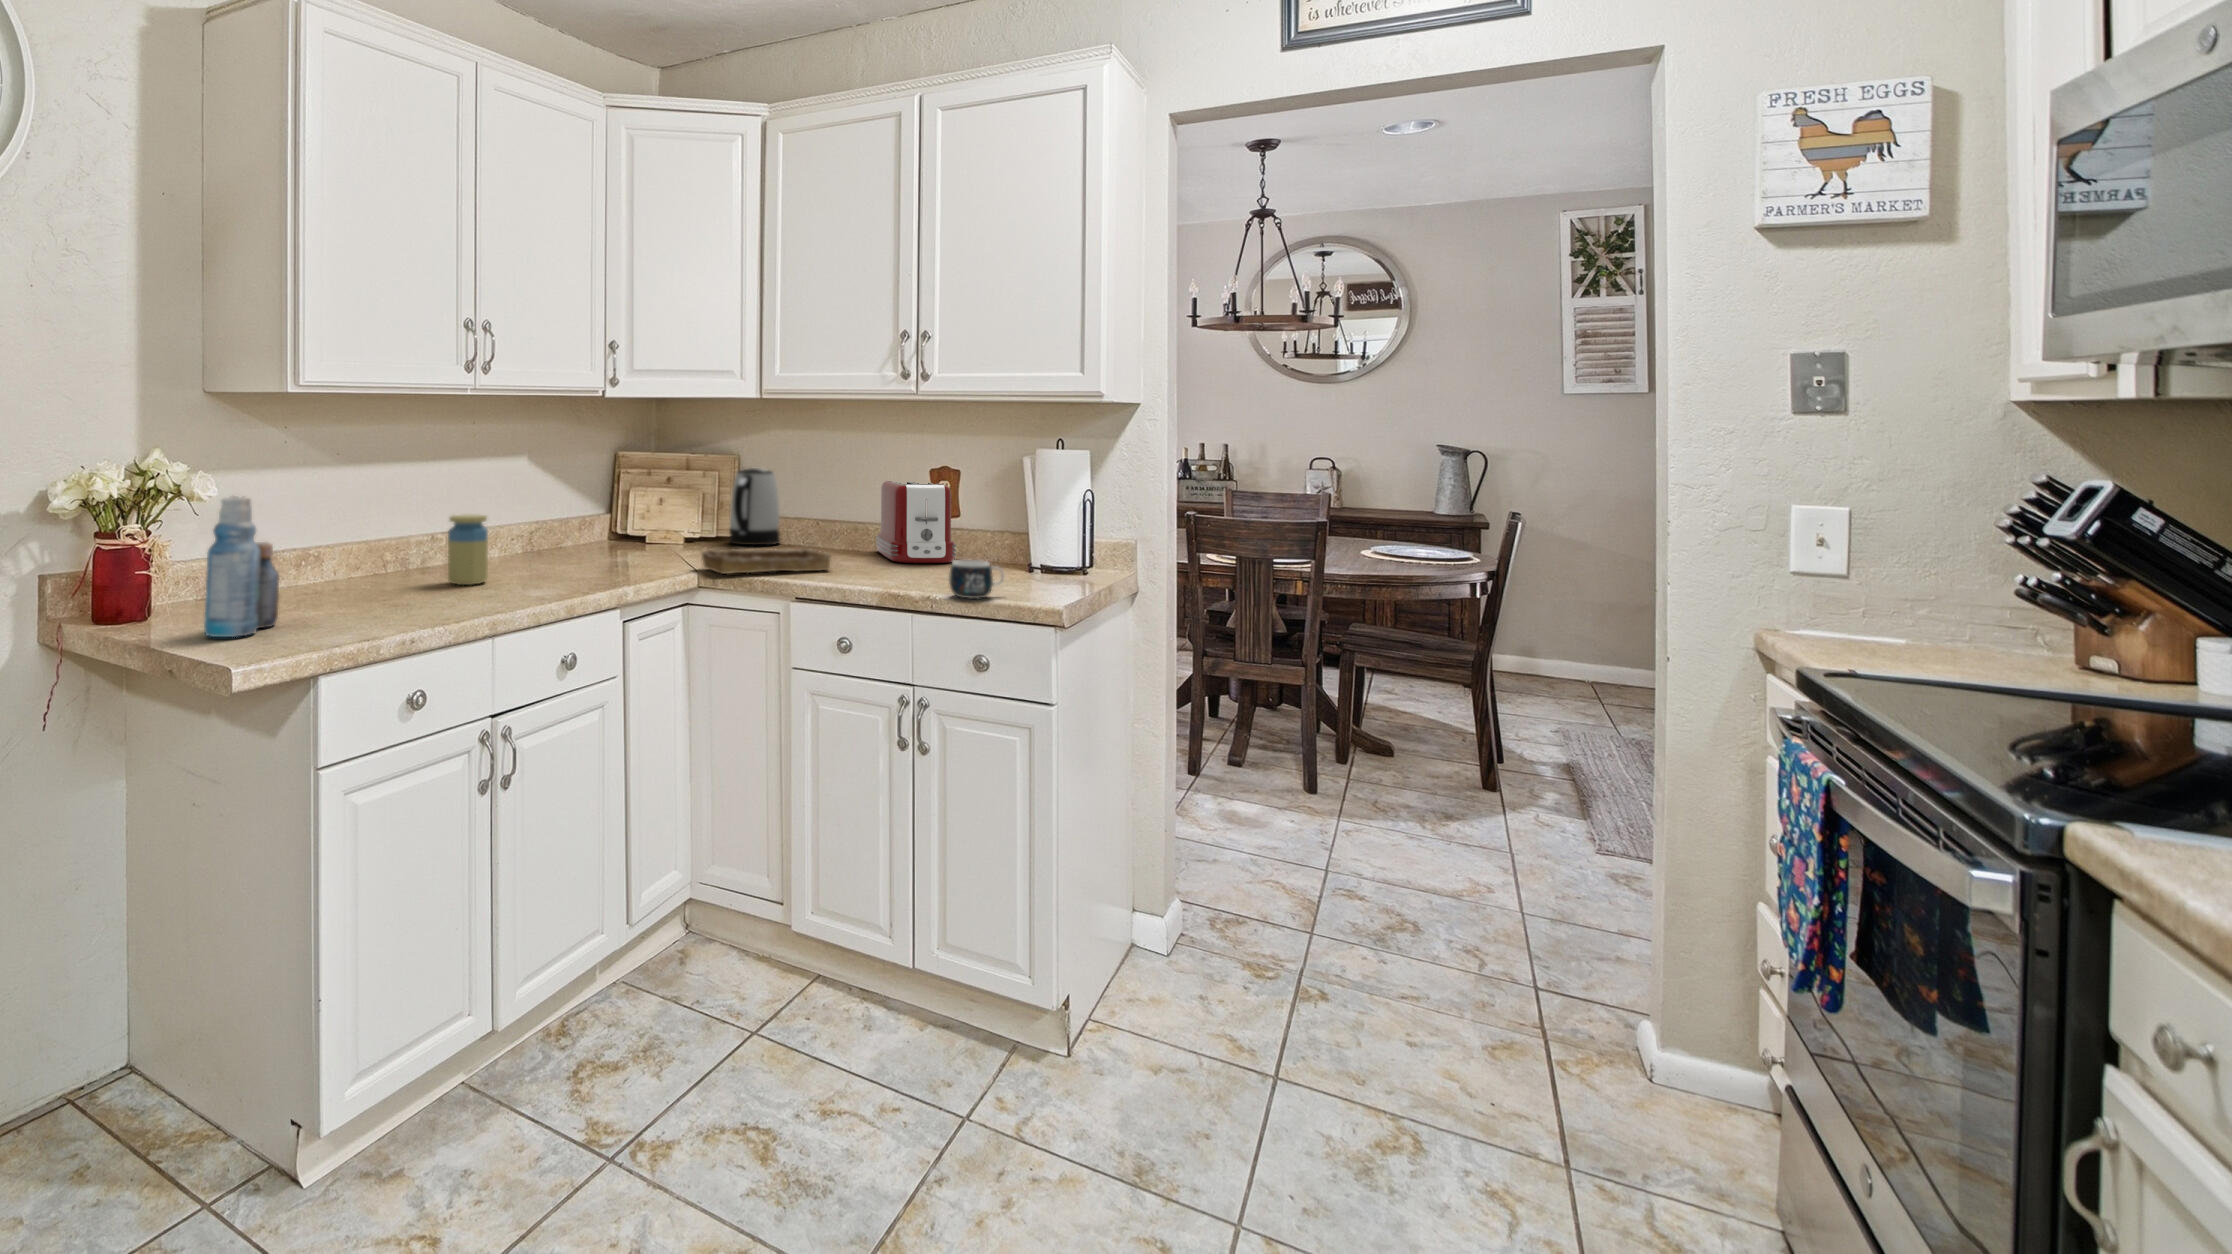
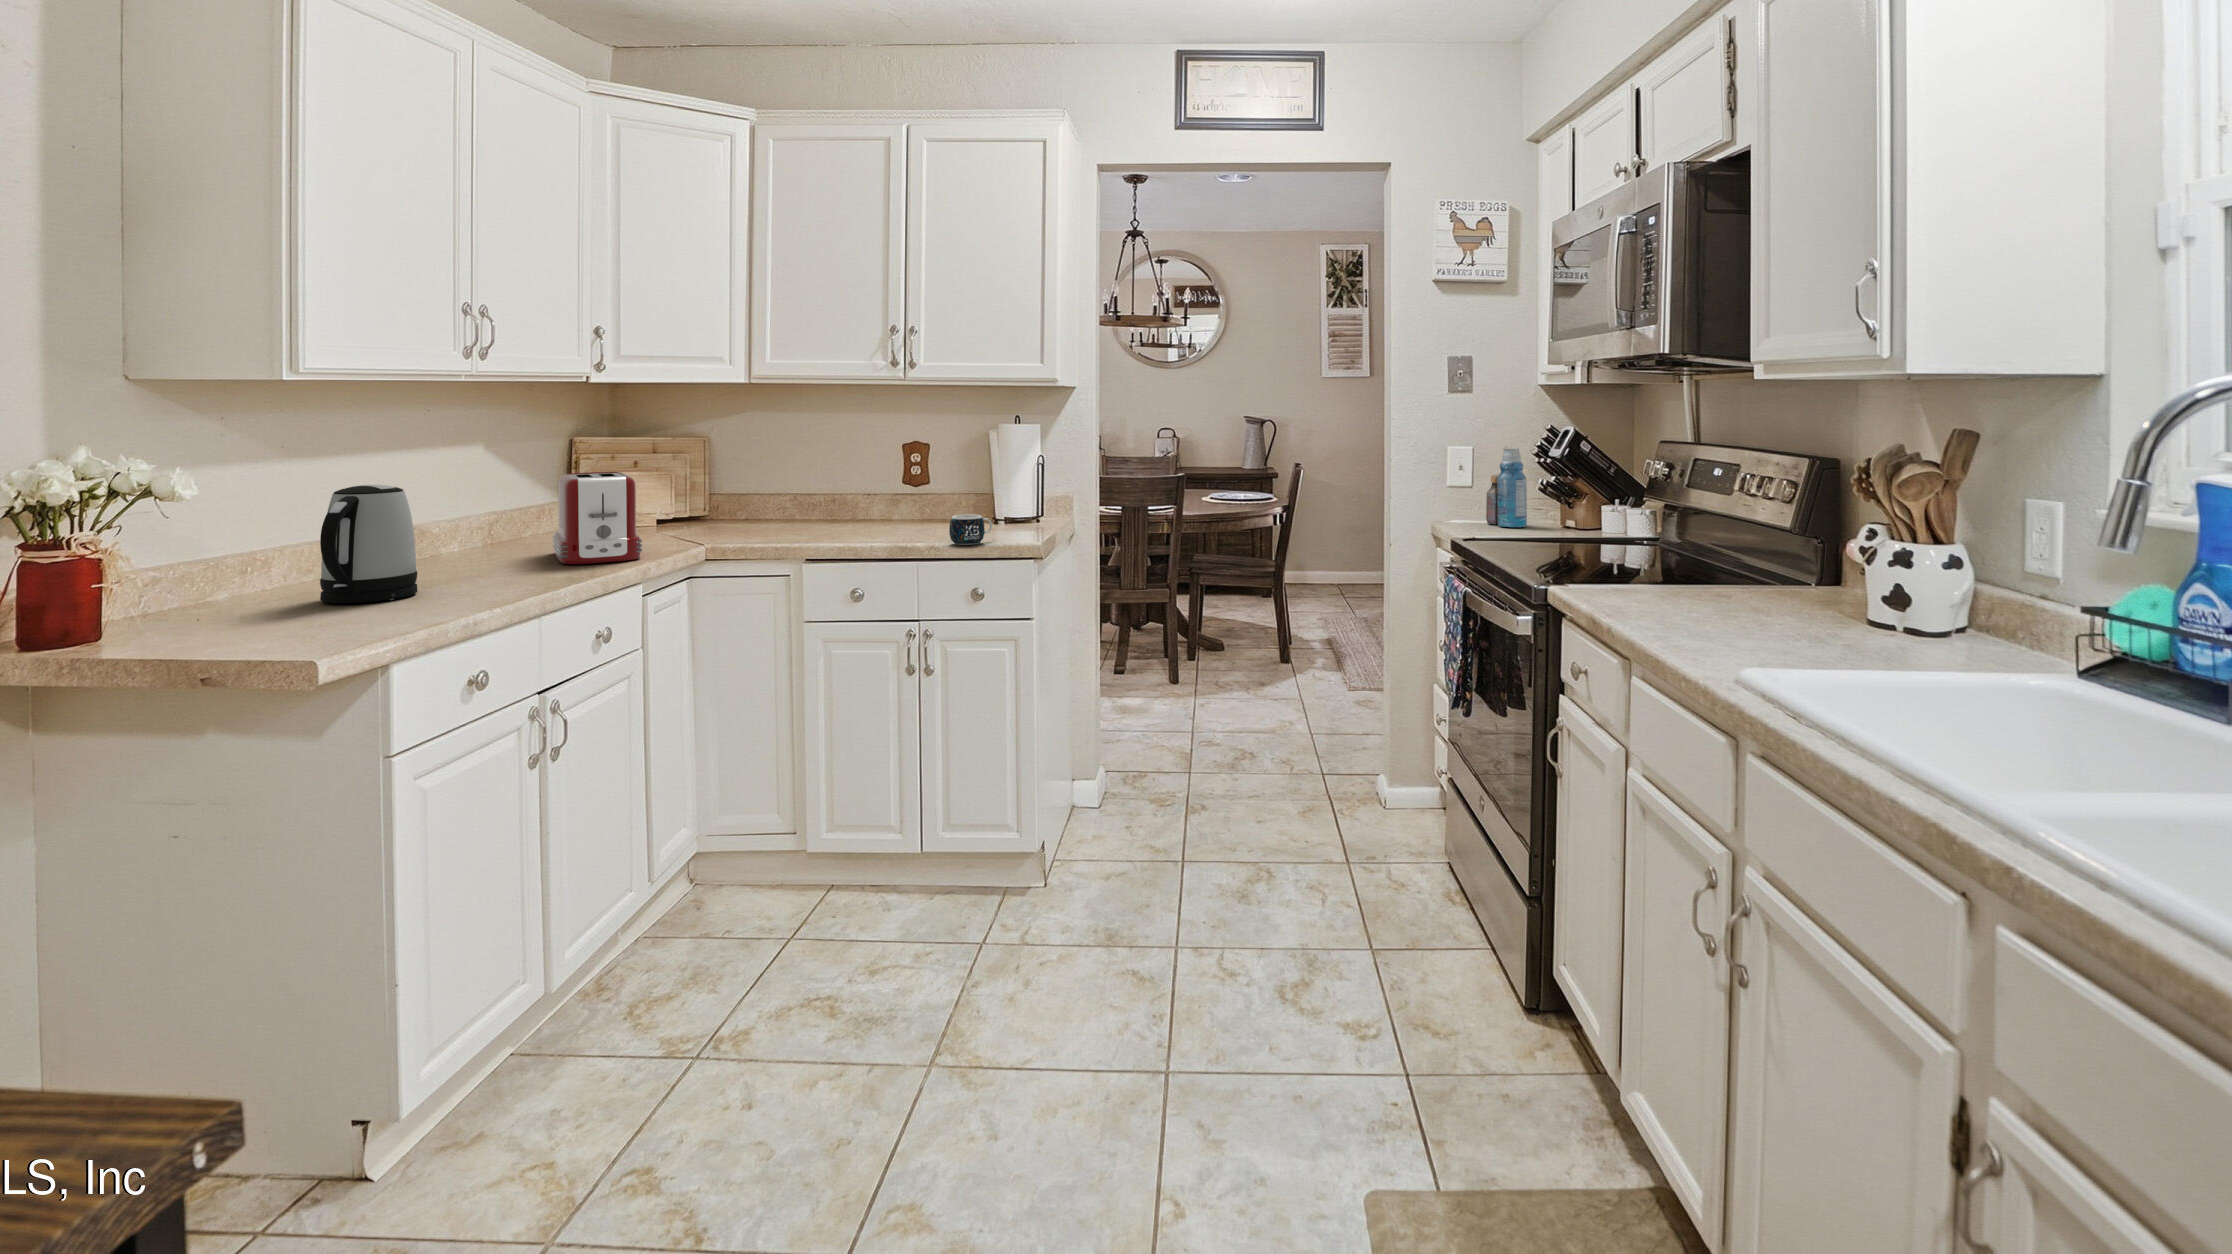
kettle: present [729,468,780,545] -> present [320,485,417,603]
toaster: present [876,481,956,563] -> present [553,472,642,564]
bottle: present [204,496,279,637] -> present [1486,447,1527,527]
jar: present [448,515,488,585] -> none [435,503,483,575]
tray: present [702,549,831,574] -> none [697,519,835,544]

